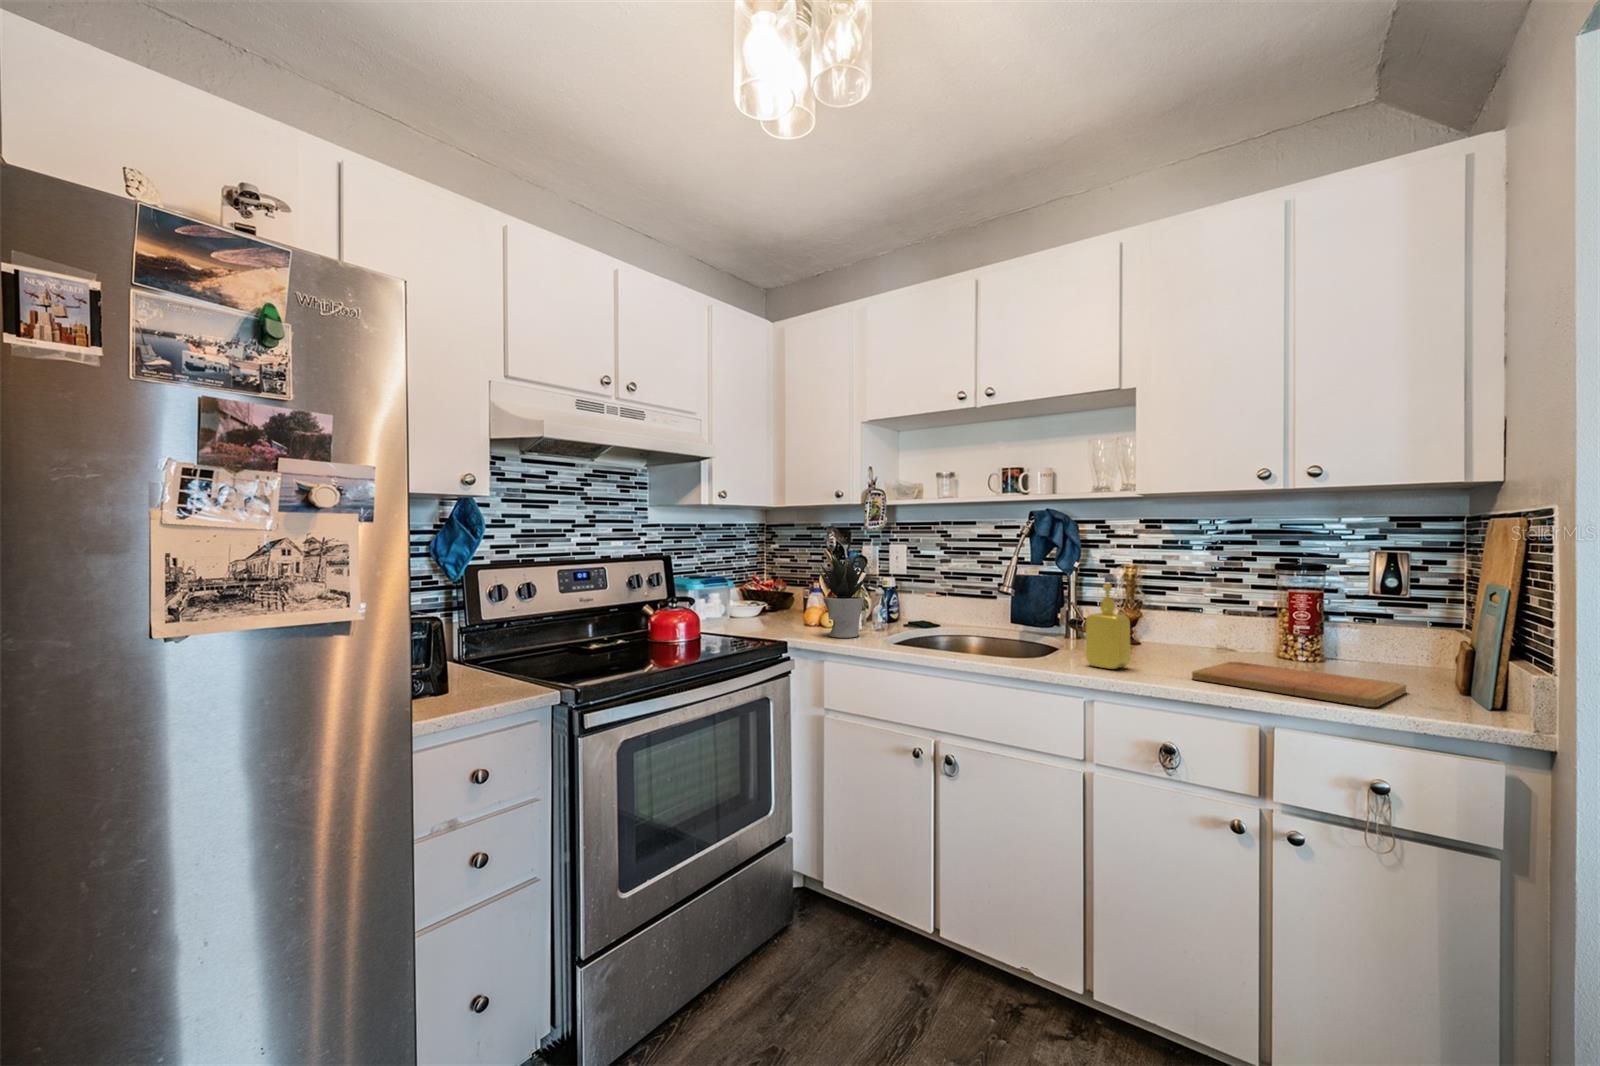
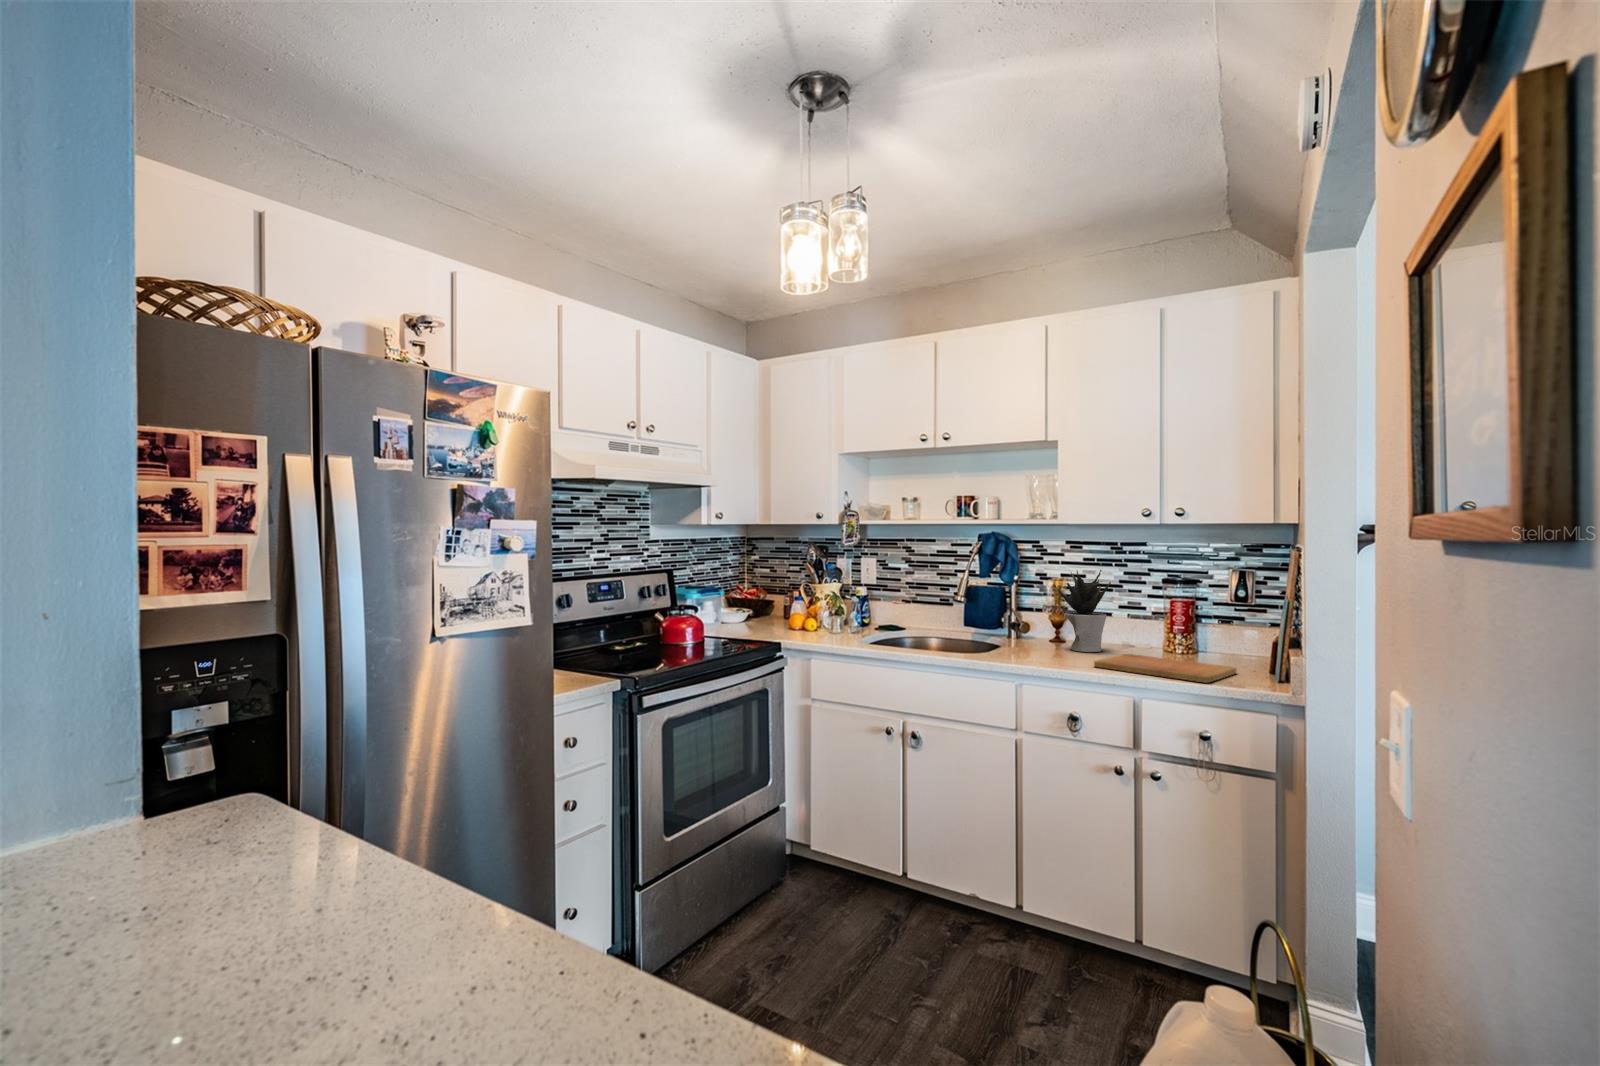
potted plant: present [817,551,872,638] -> present [1054,570,1111,652]
soap dispenser: present [1086,584,1130,669] -> none [1019,595,1052,661]

